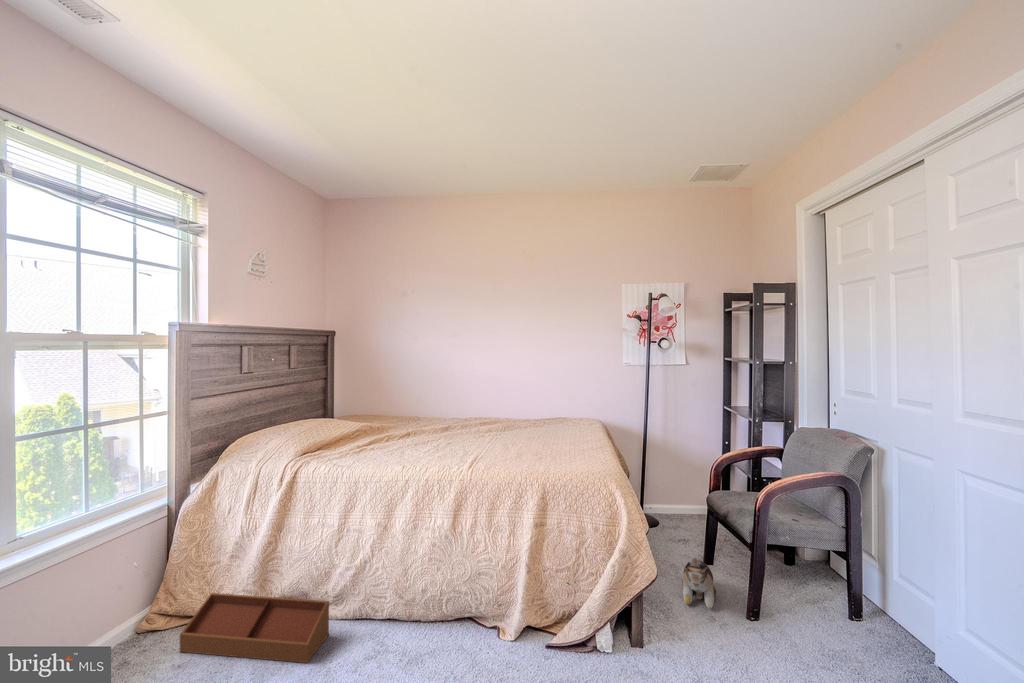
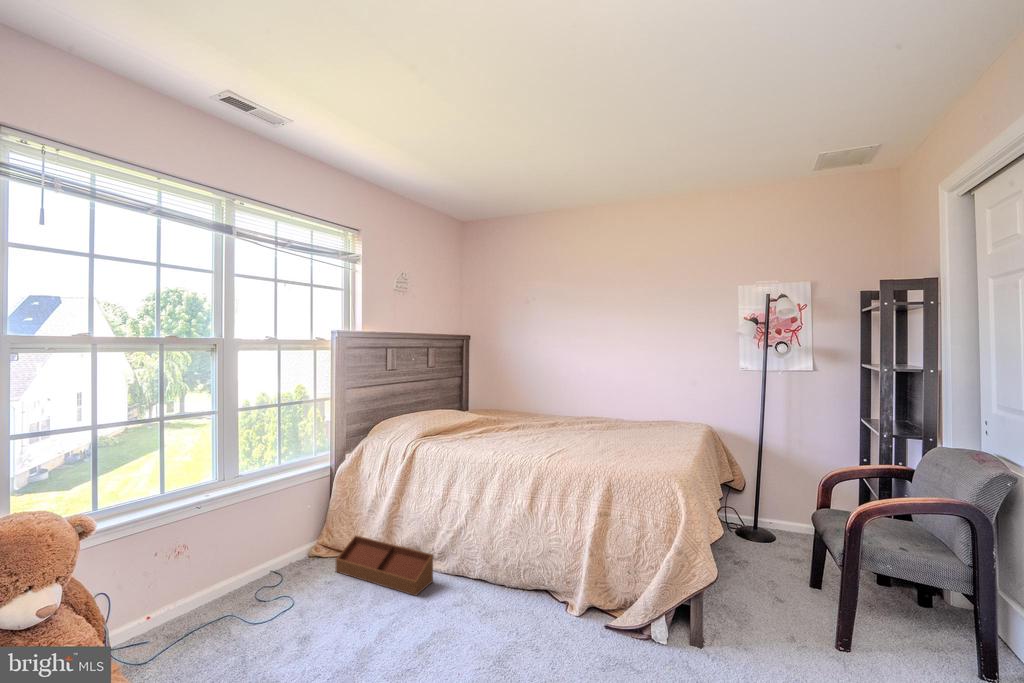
plush toy: present [682,558,716,609] -> none [758,576,807,632]

